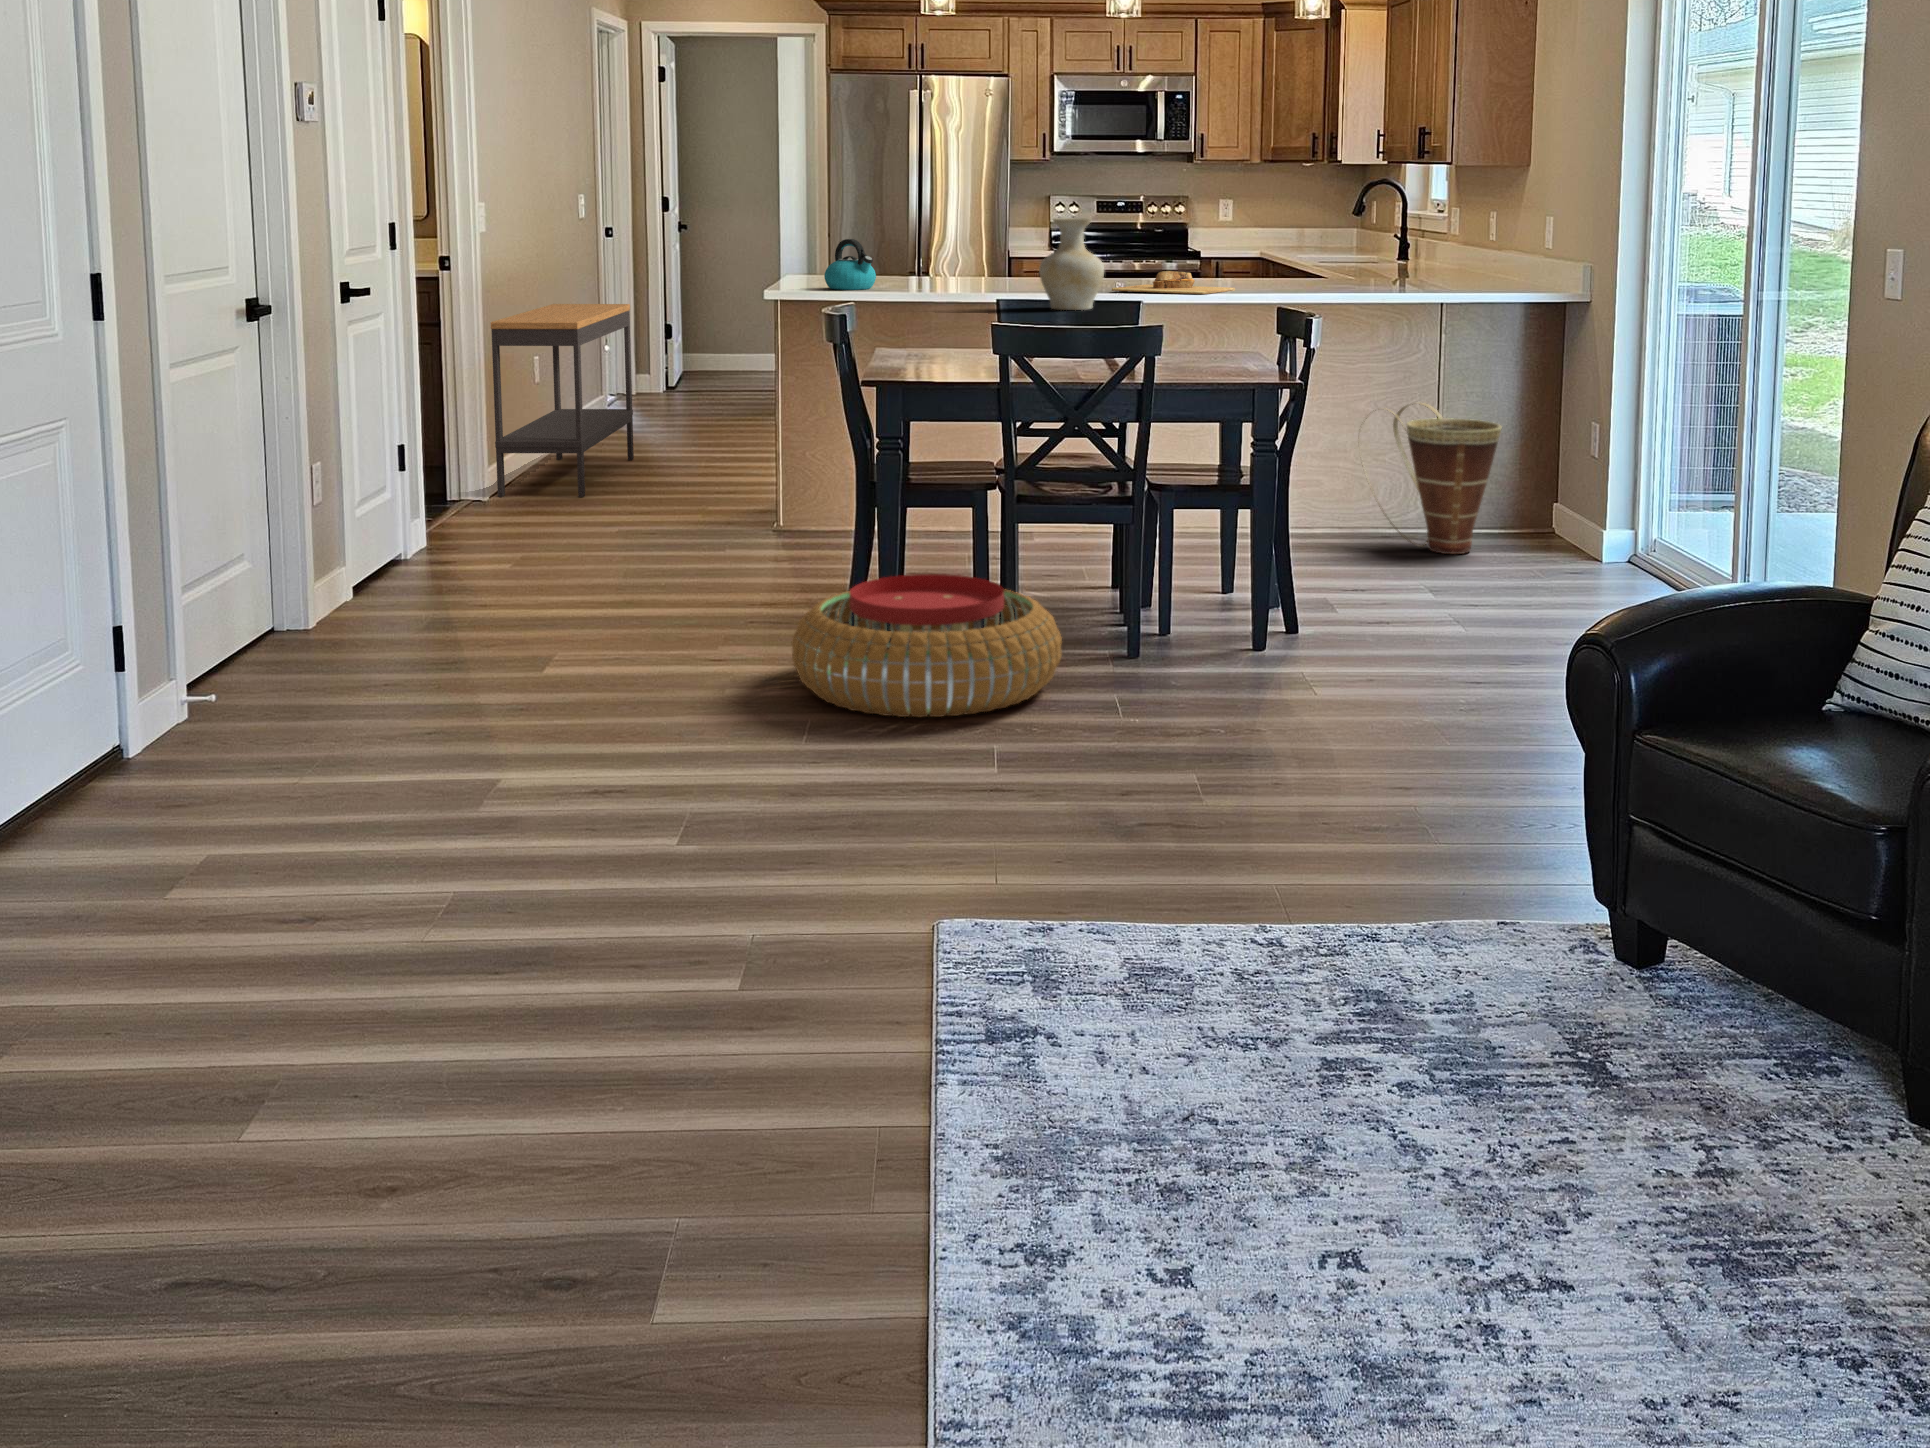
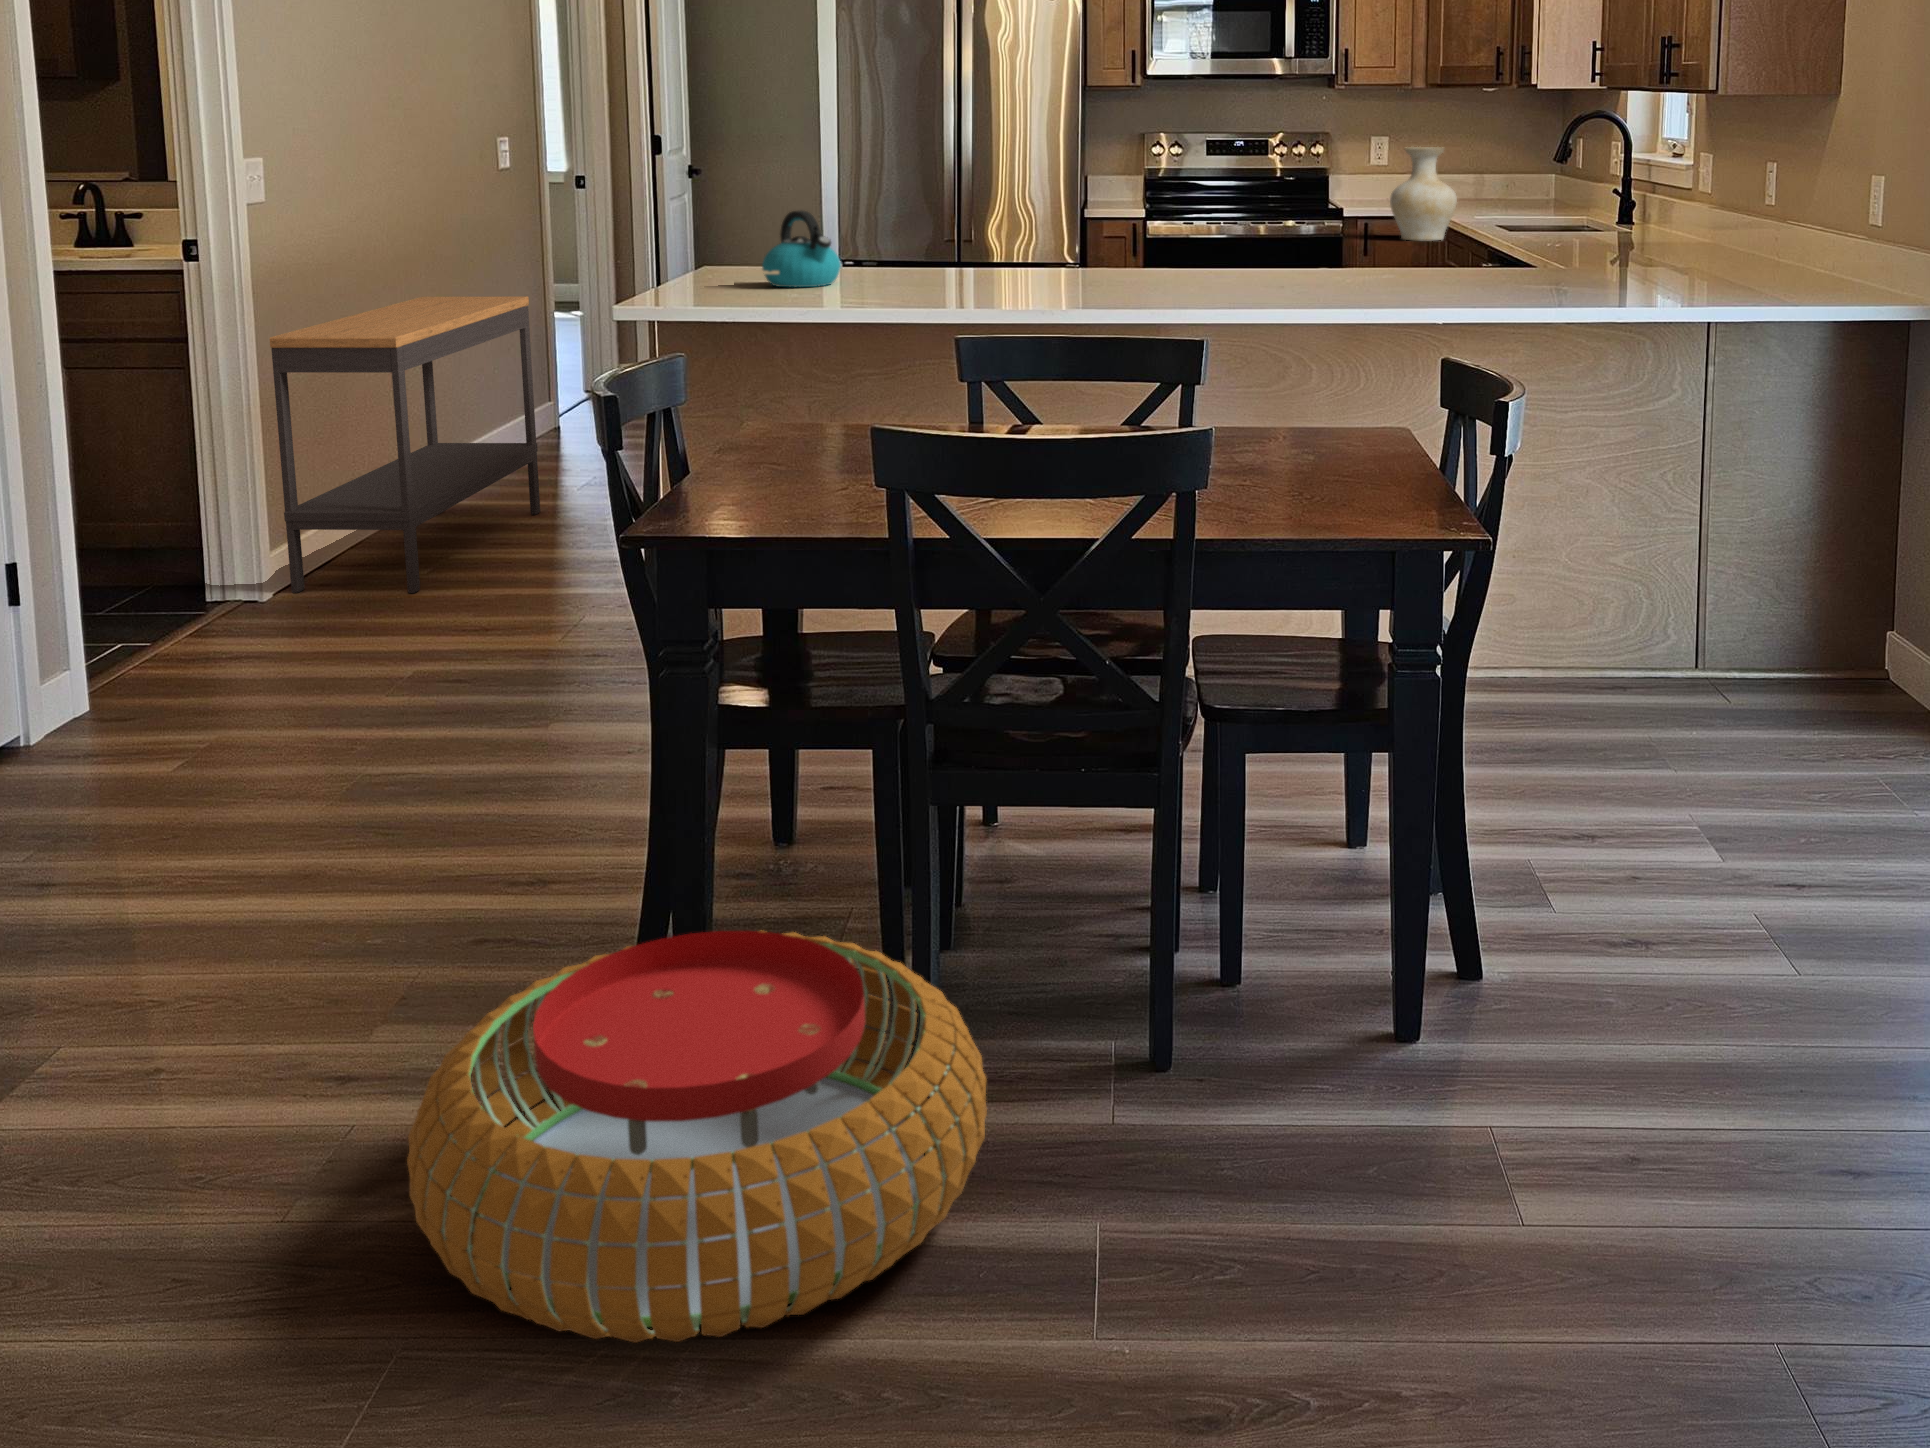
vase: present [1039,218,1104,310] -> present [1390,147,1457,241]
cutting board: present [1112,271,1235,294] -> none [1185,262,1379,302]
basket: present [1366,403,1502,554] -> none [1577,480,1820,739]

